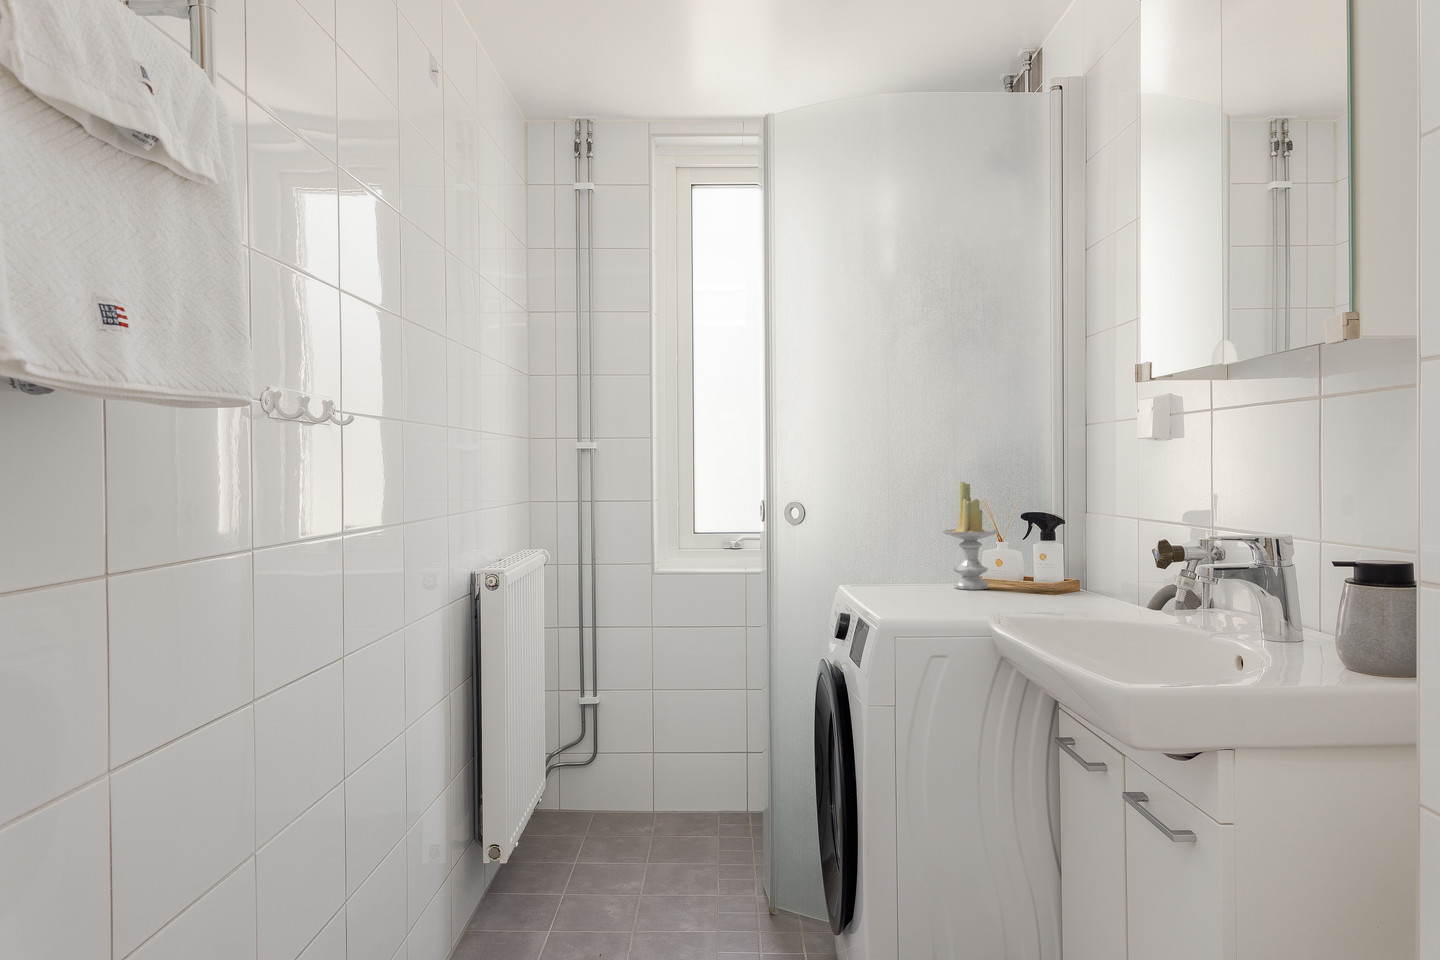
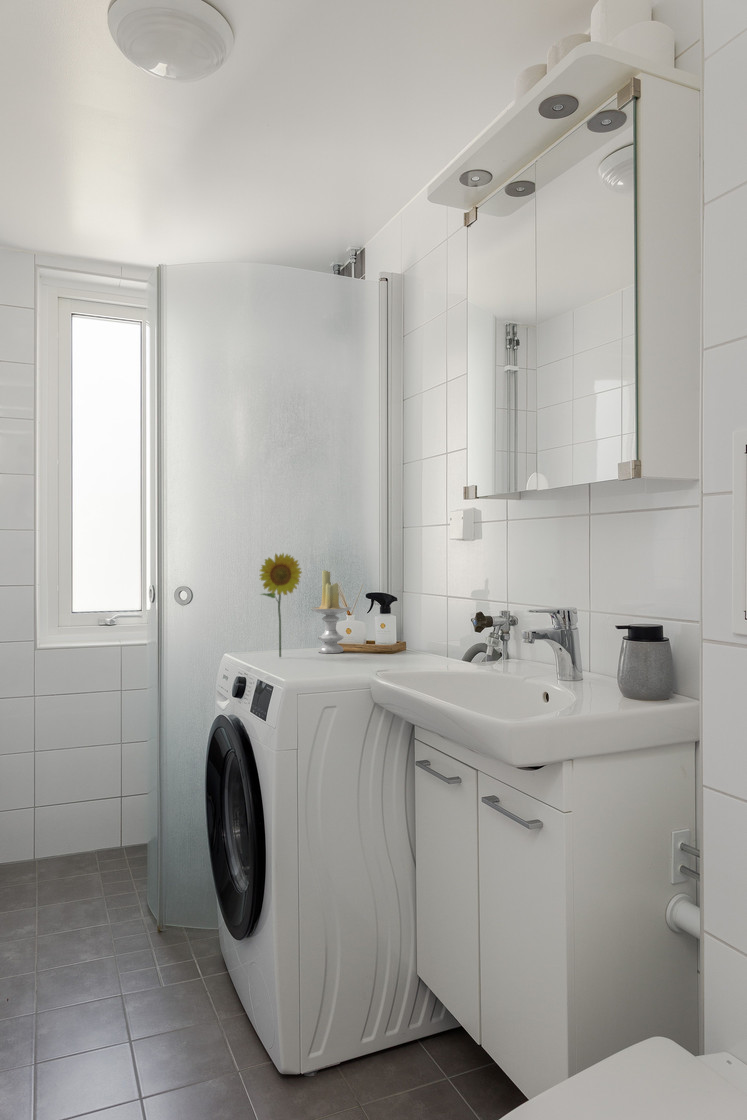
flower: none [869,460,924,592] -> present [260,553,302,657]

